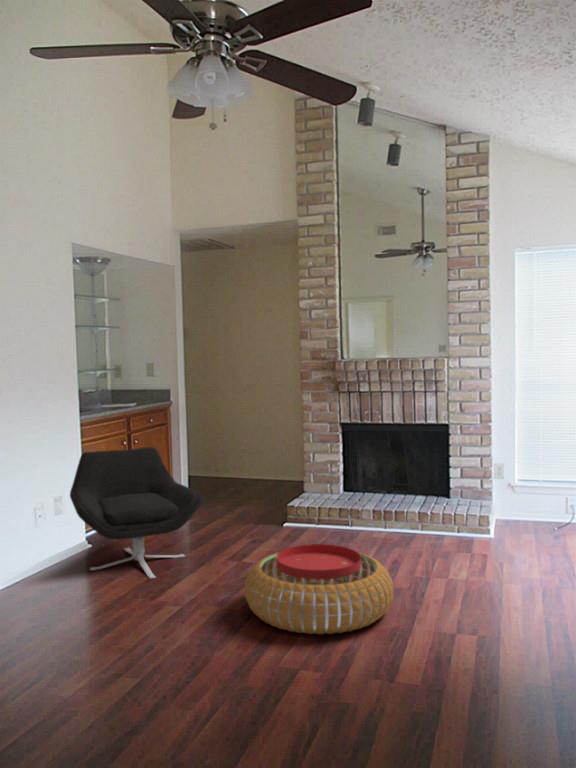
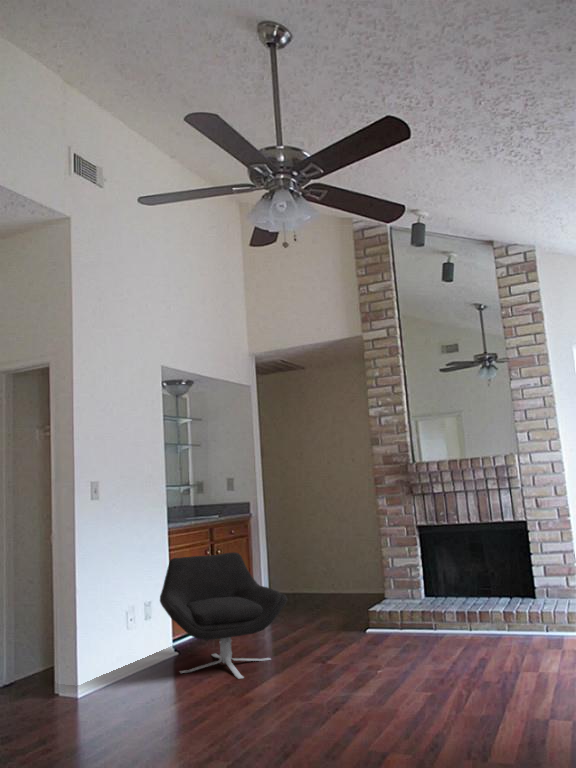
pouf: present [245,544,393,634] -> none [332,635,484,722]

